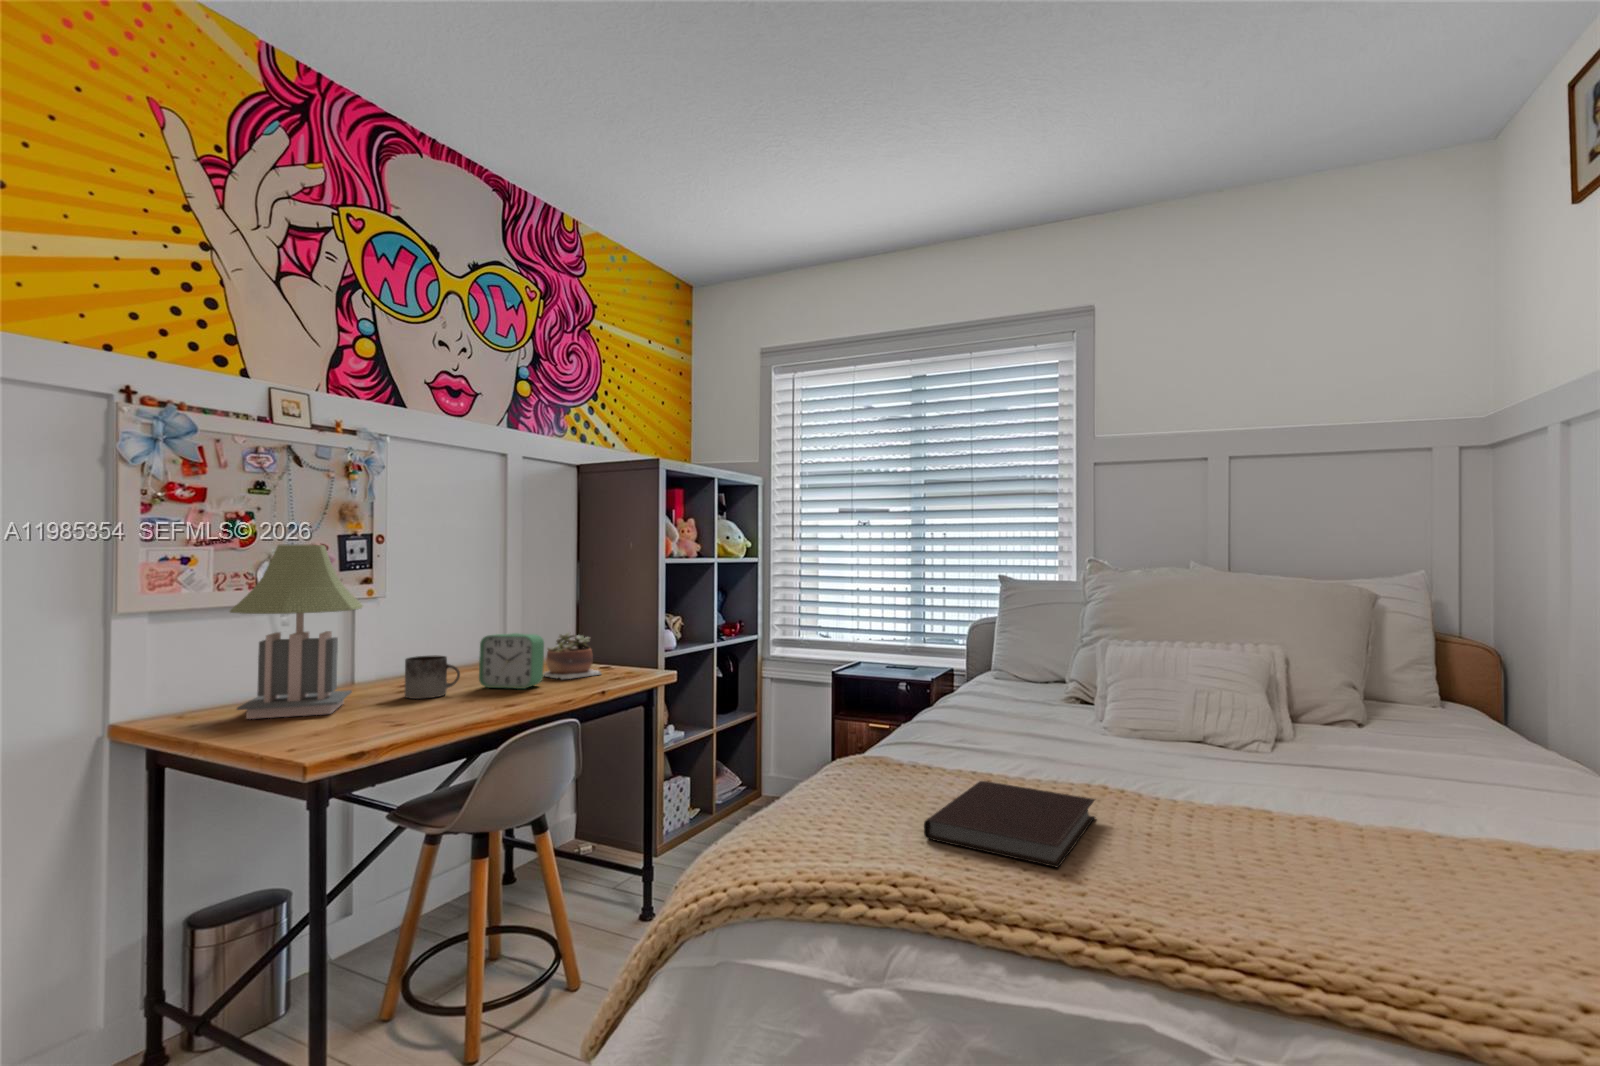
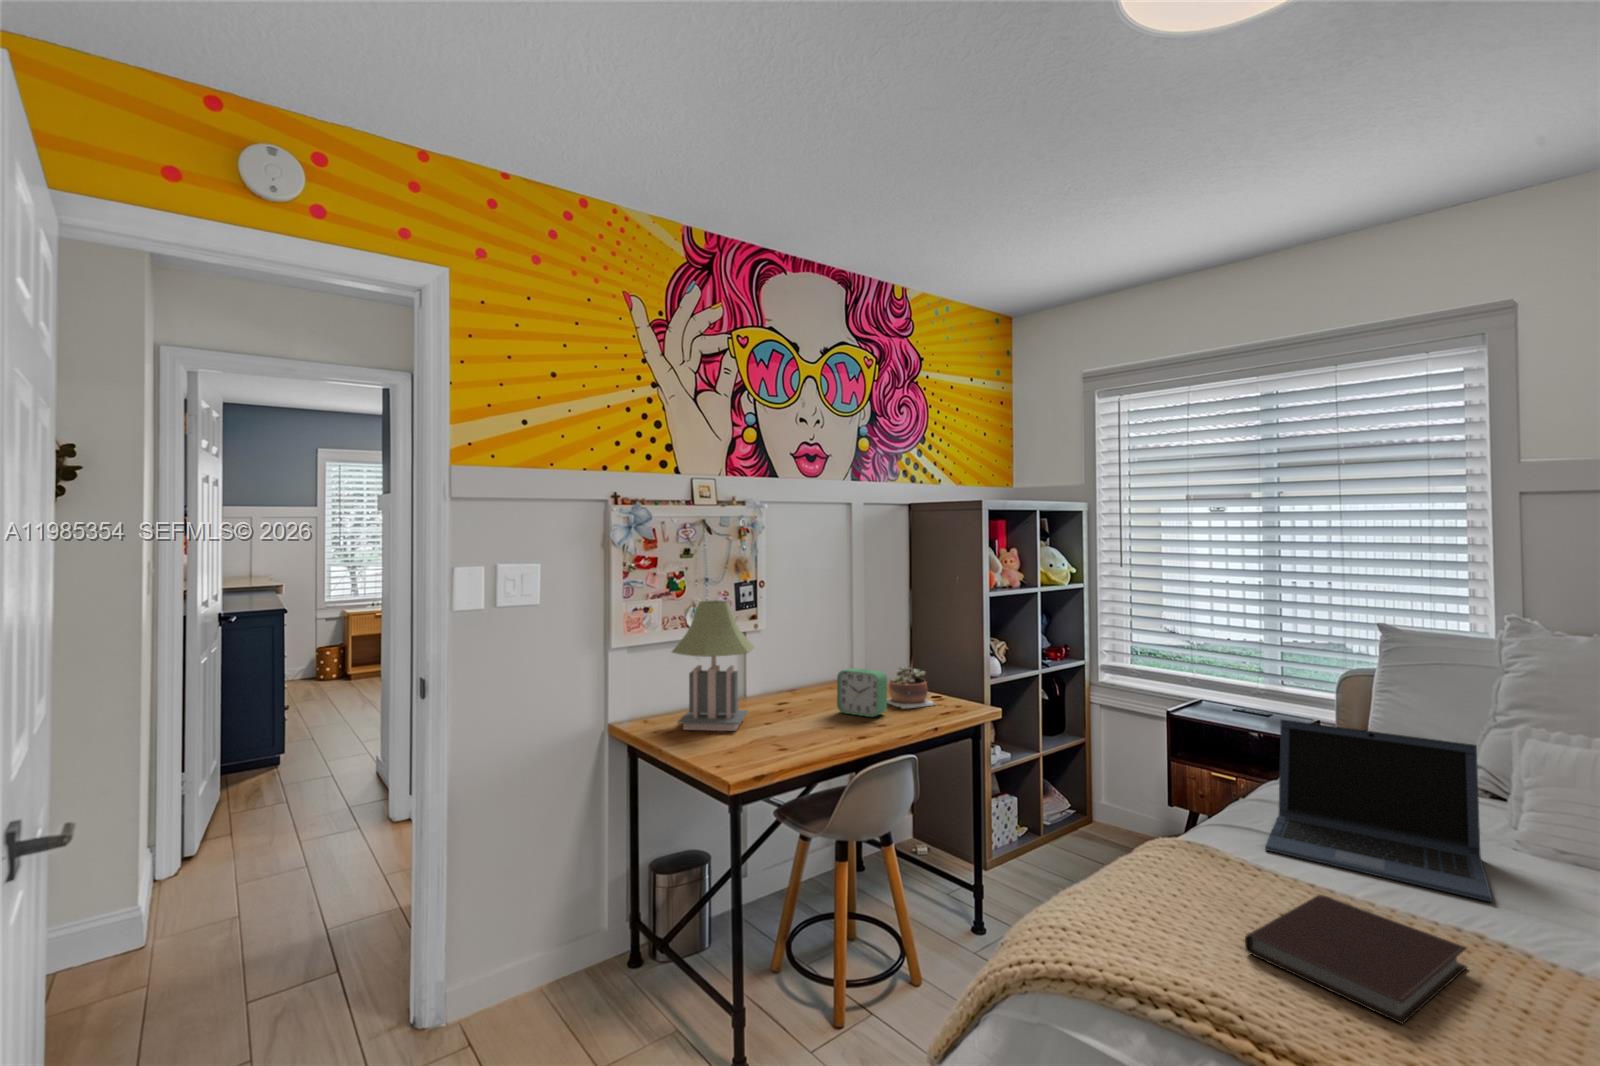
laptop: none [930,642,1102,771] -> present [1265,720,1492,902]
mug: present [404,655,460,699] -> none [784,685,823,721]

